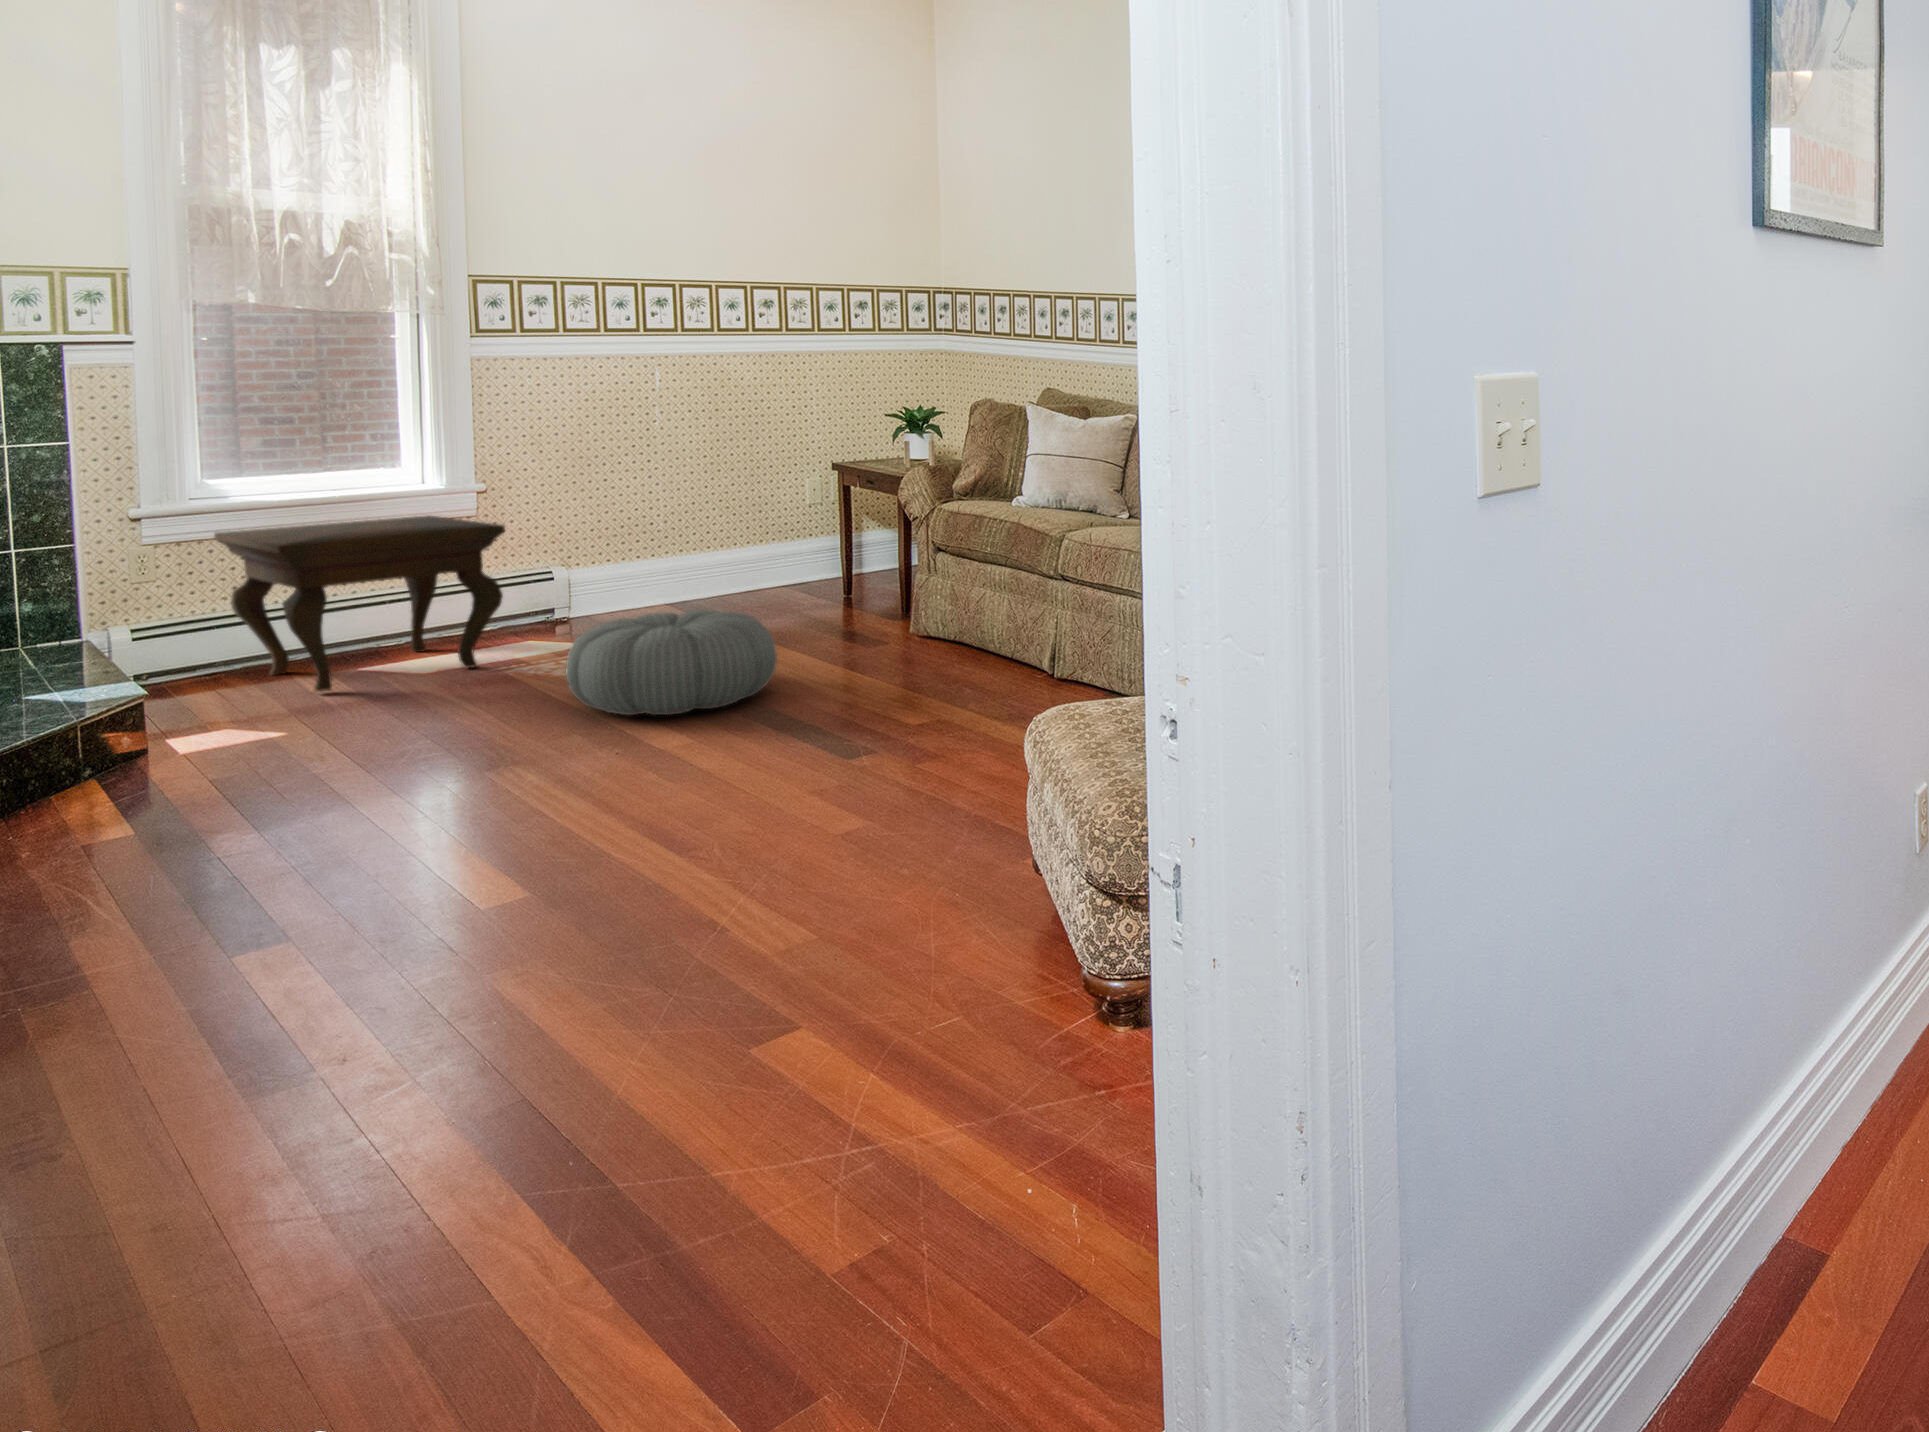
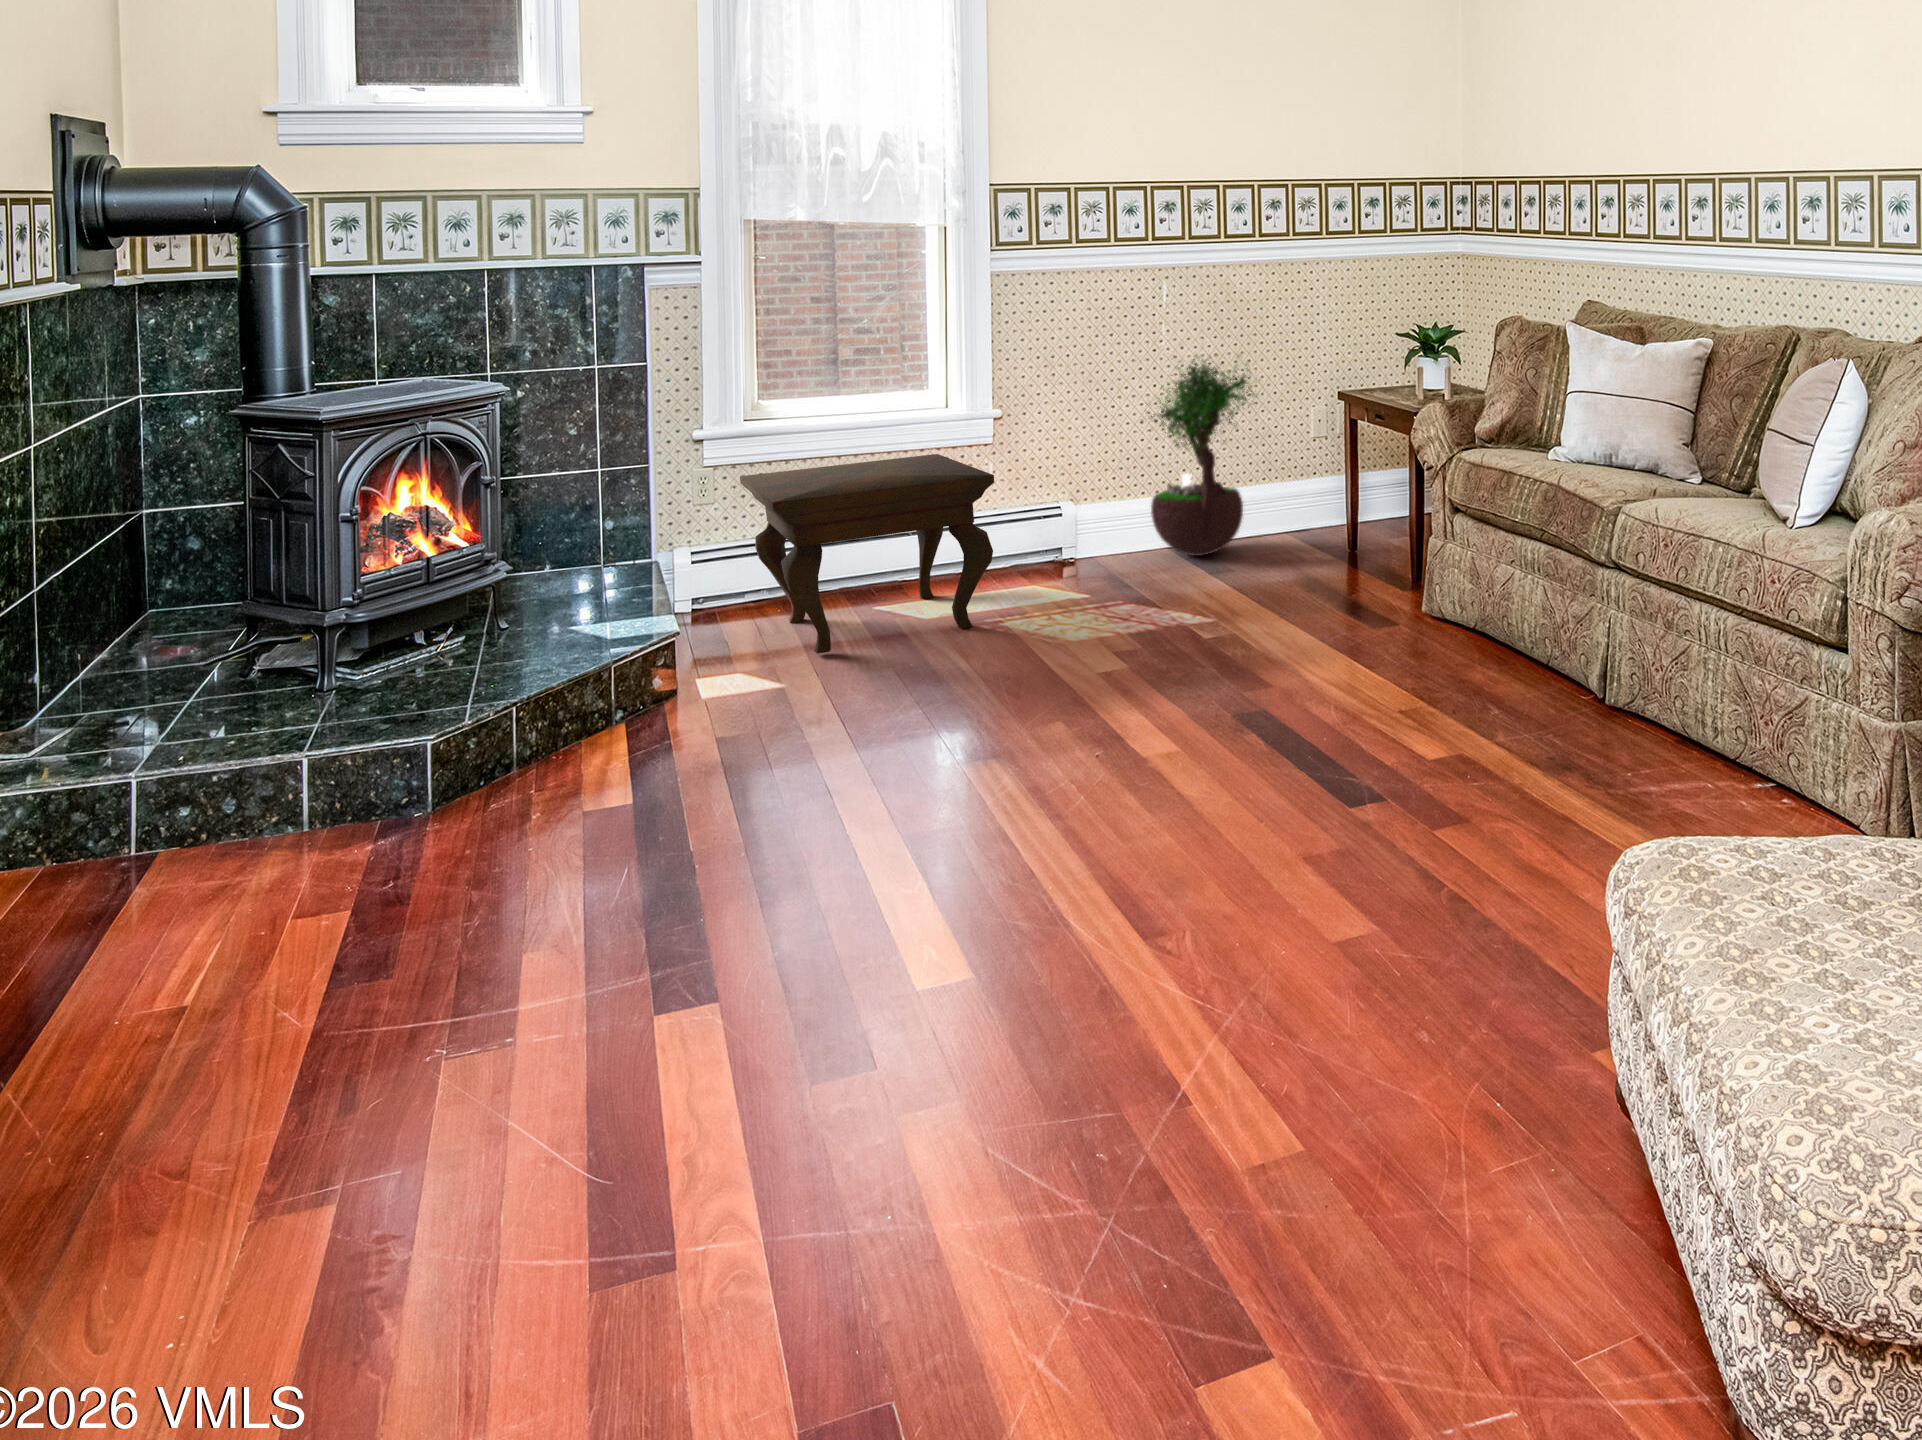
potted tree: none [643,417,760,611] -> present [1141,355,1260,556]
pouf: present [566,610,777,715] -> none [1035,588,1265,727]

